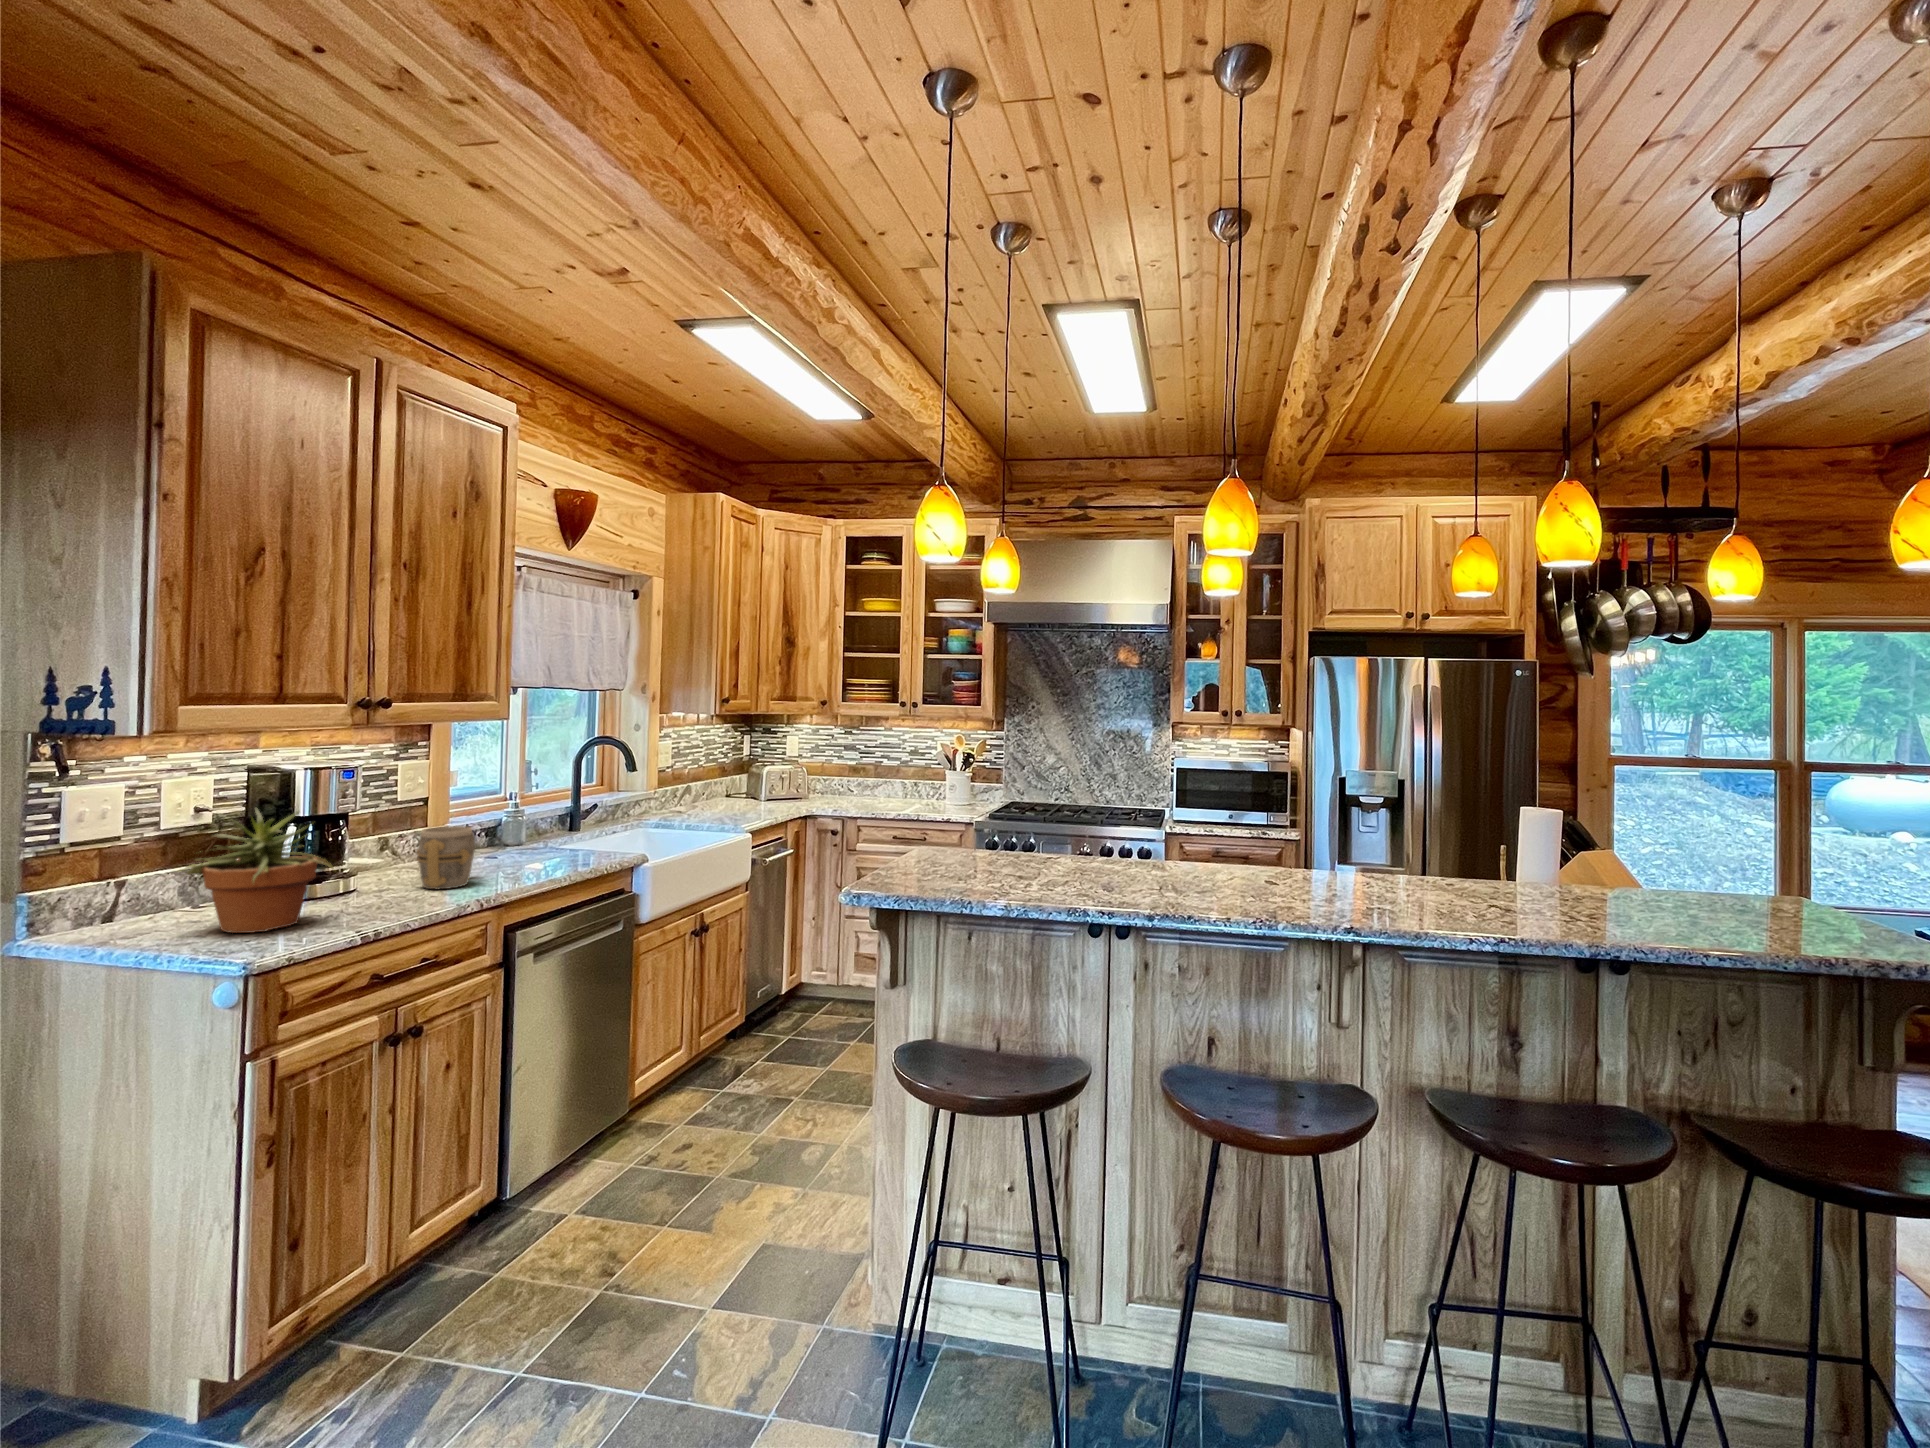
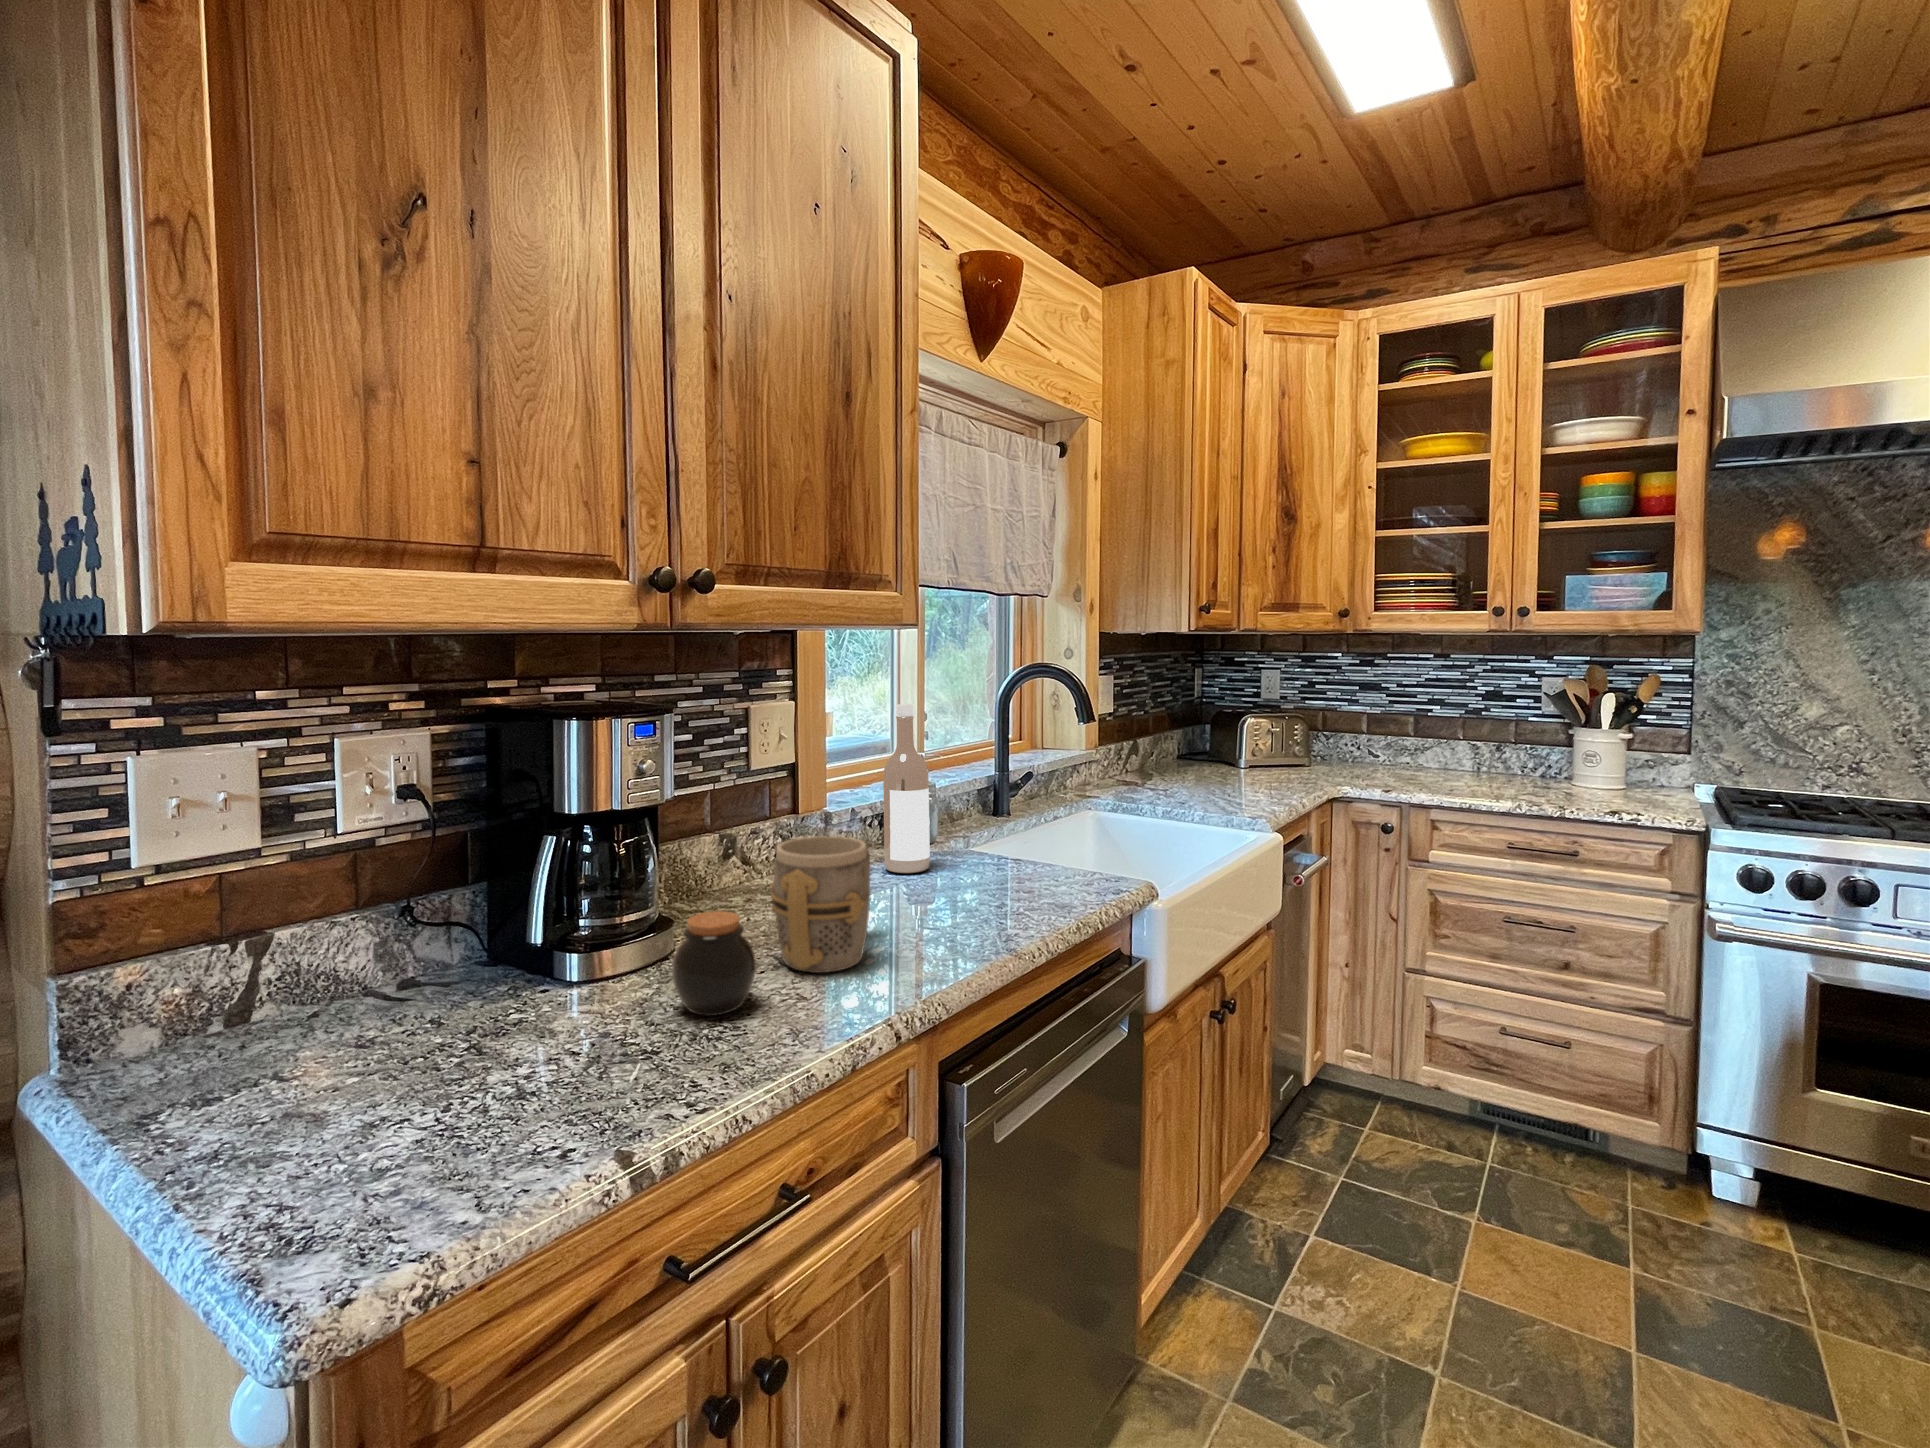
wine bottle: none [487,761,517,857] -> present [883,704,930,873]
potted plant: present [183,808,334,933] -> none [262,807,597,1132]
jar: none [365,857,411,902] -> present [672,911,756,1016]

